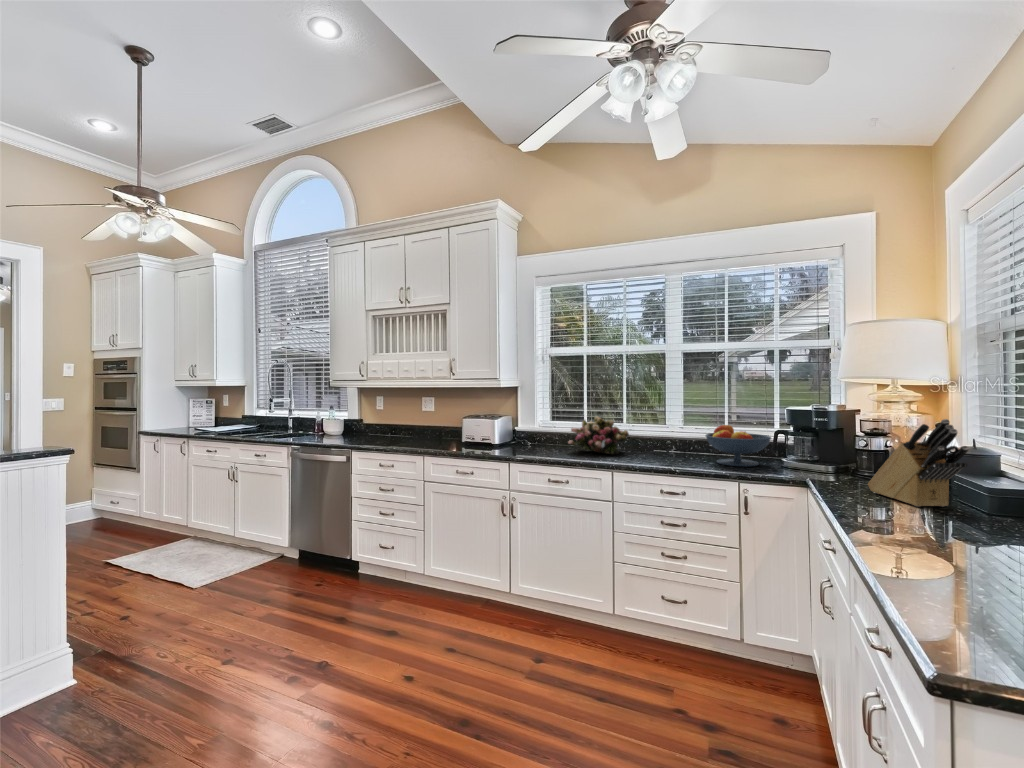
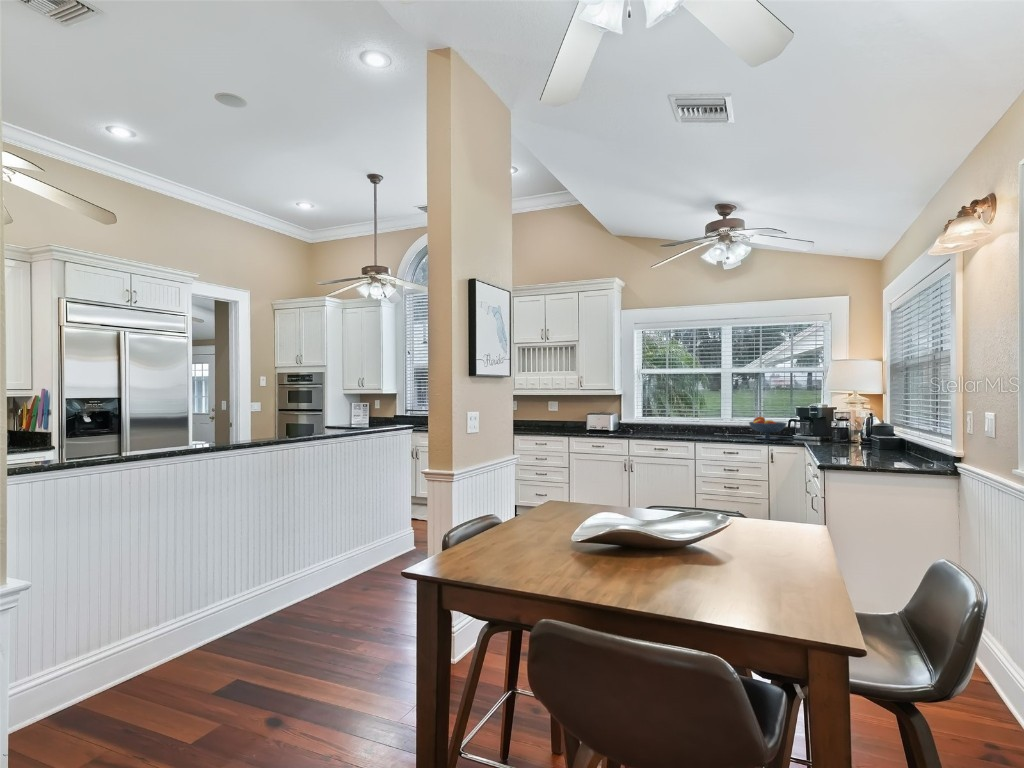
flower arrangement: present [568,416,629,454] -> none [662,413,700,436]
knife block: present [868,419,968,507] -> none [834,409,873,450]

